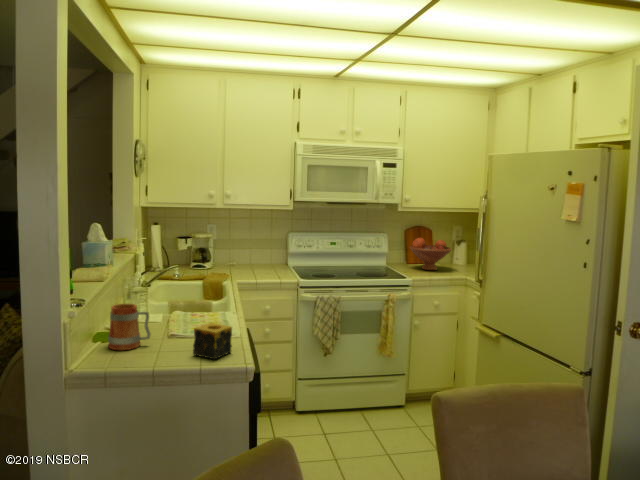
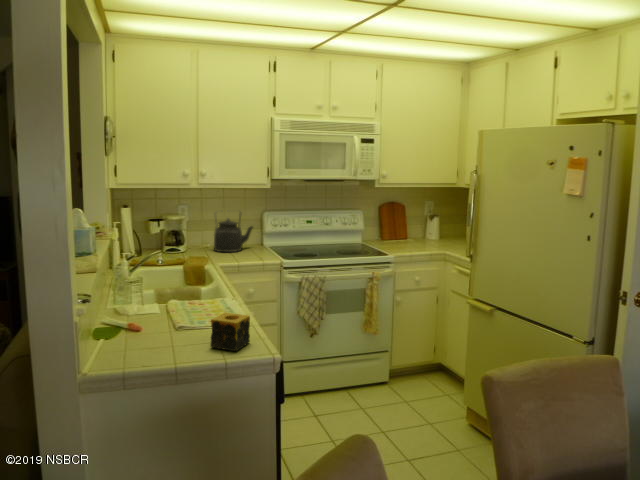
kettle: none [238,230,278,270] -> present [214,213,253,252]
fruit bowl: present [410,238,452,270] -> none [386,214,428,246]
mug: present [108,304,151,350] -> none [113,296,159,347]

